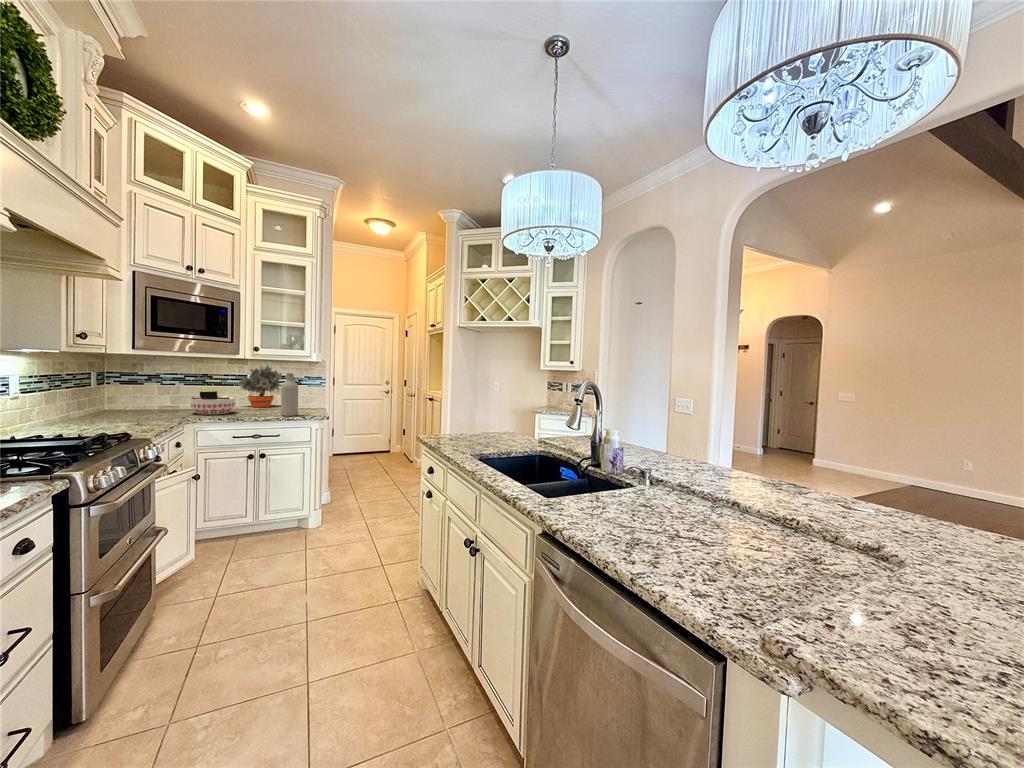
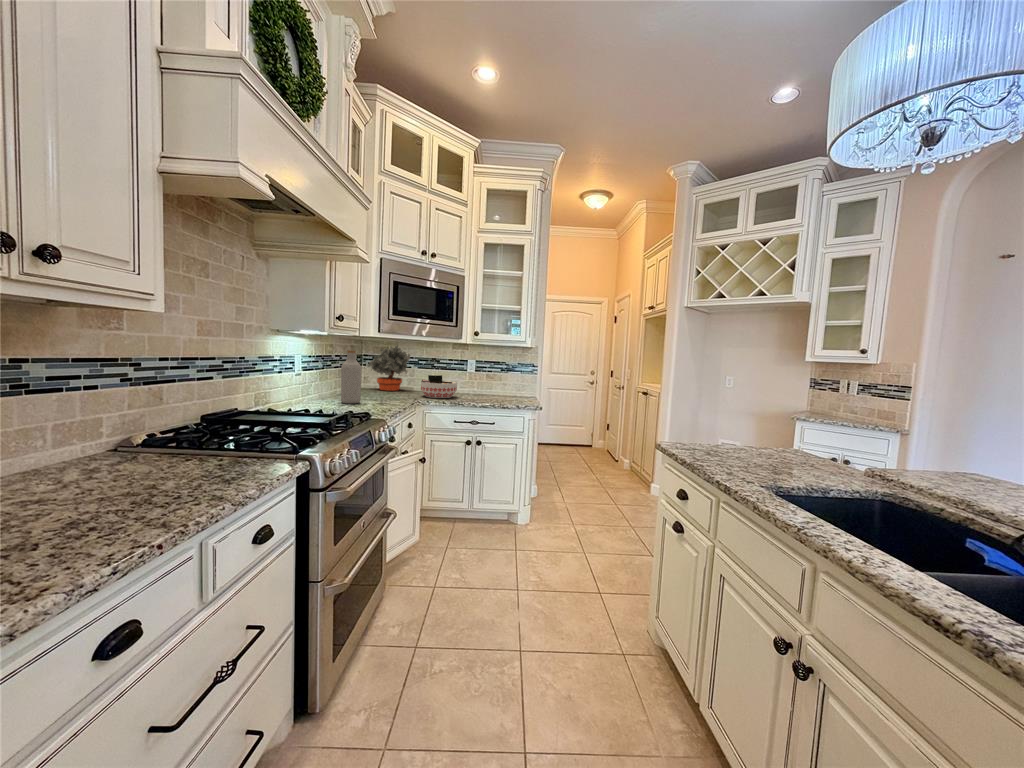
potted plant: present [237,365,282,407] -> present [368,345,410,391]
bottle: present [281,373,298,416] -> present [341,350,361,404]

